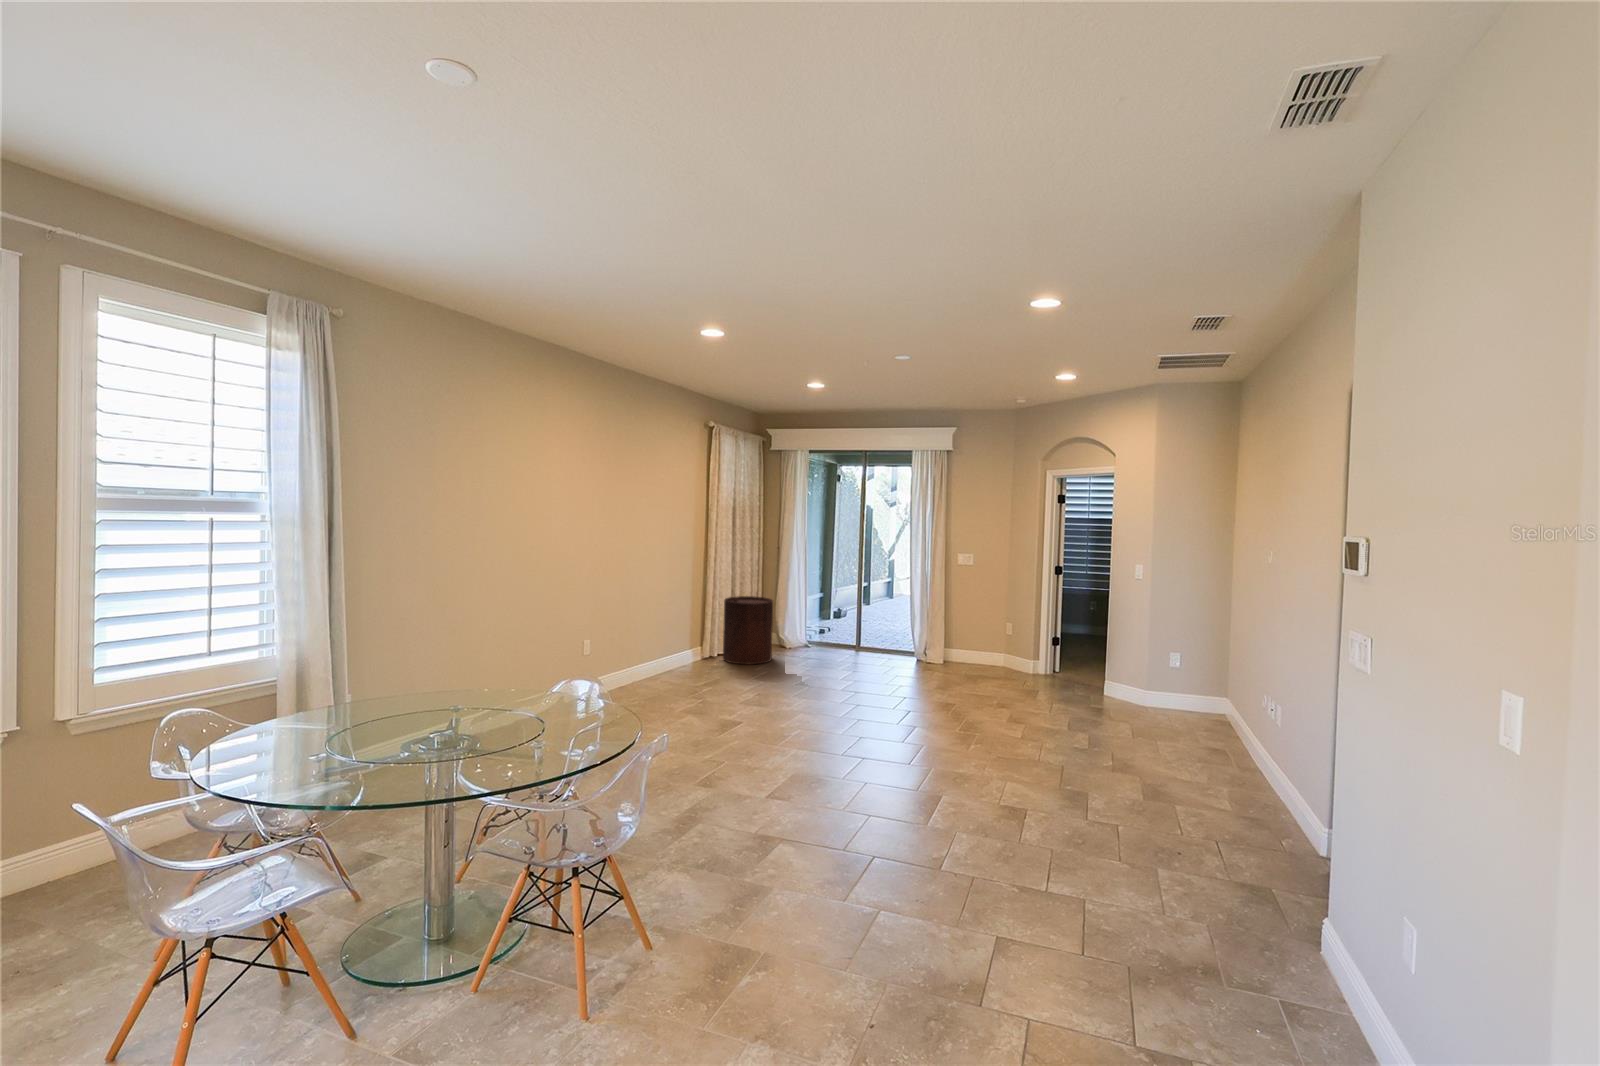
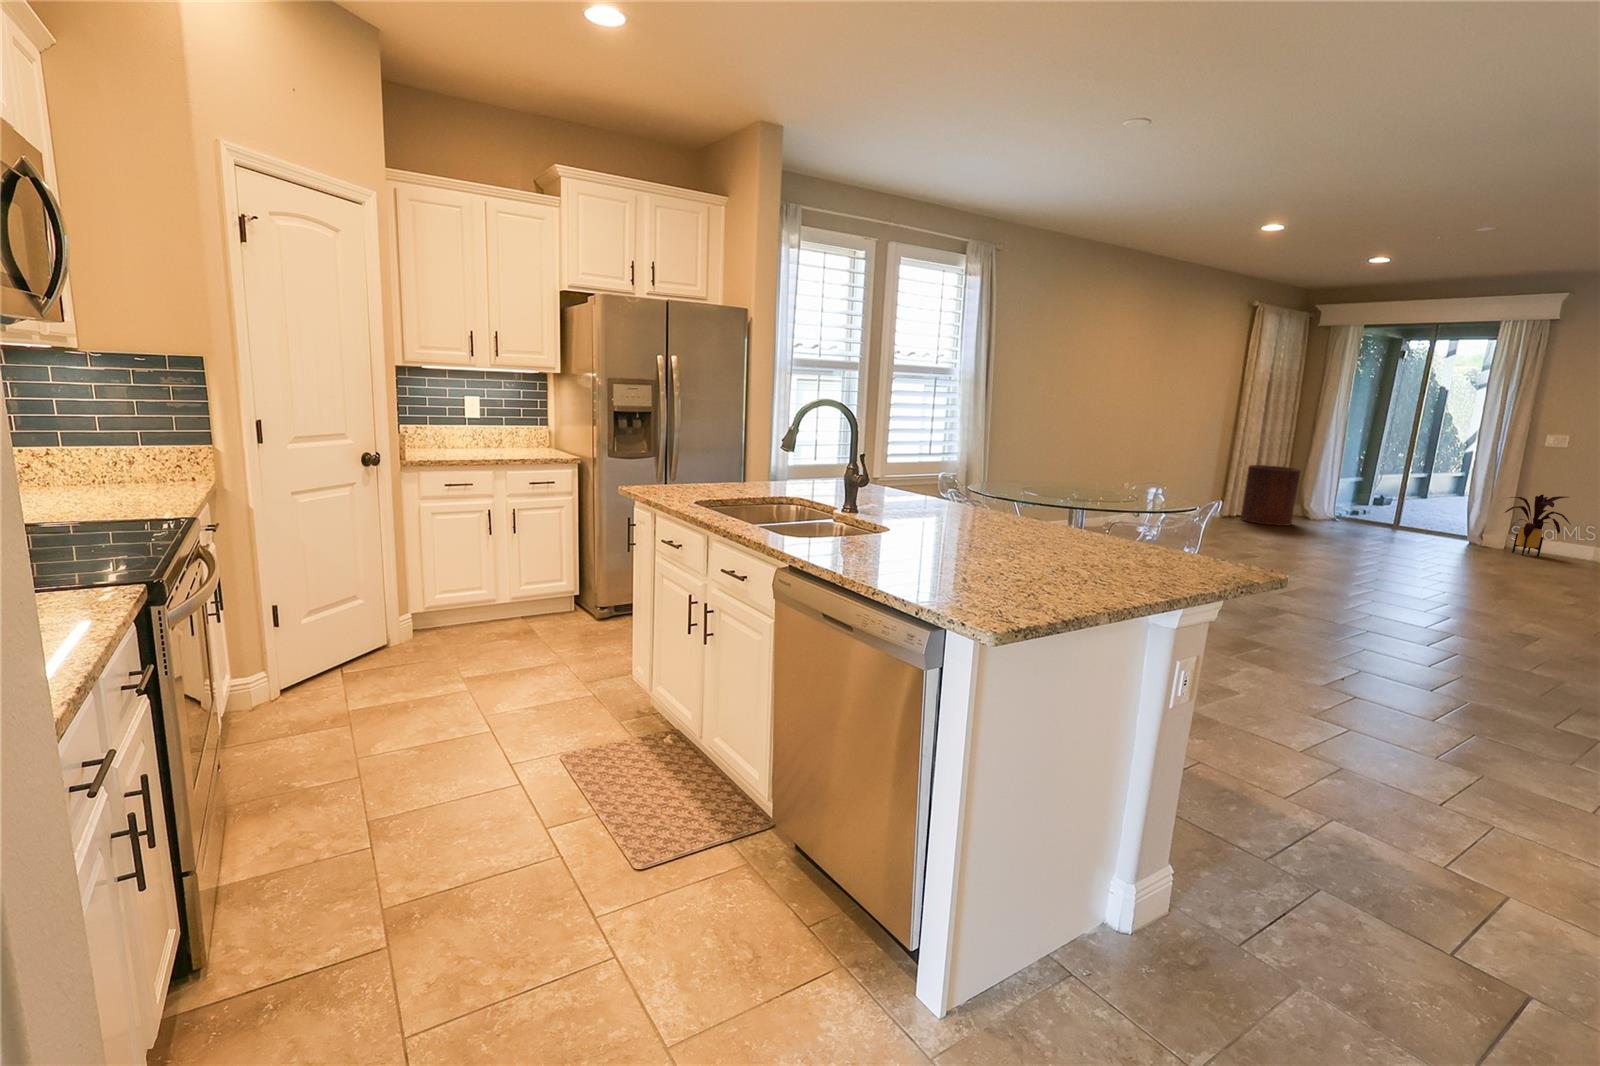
house plant: none [938,609,986,668] -> present [1505,495,1571,557]

